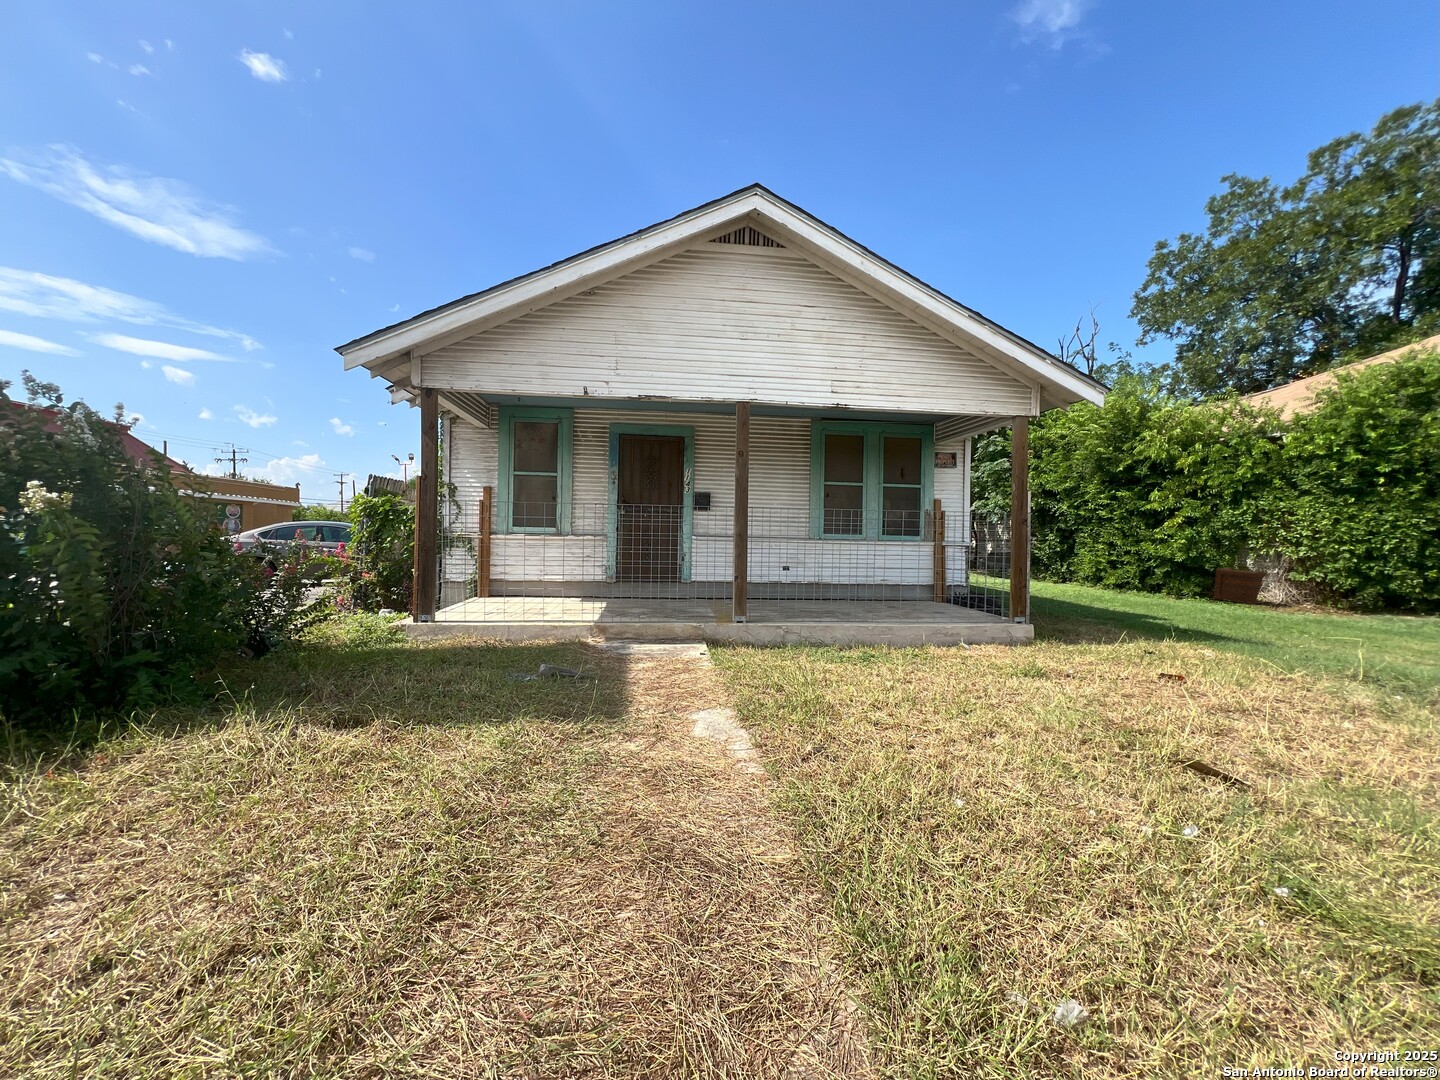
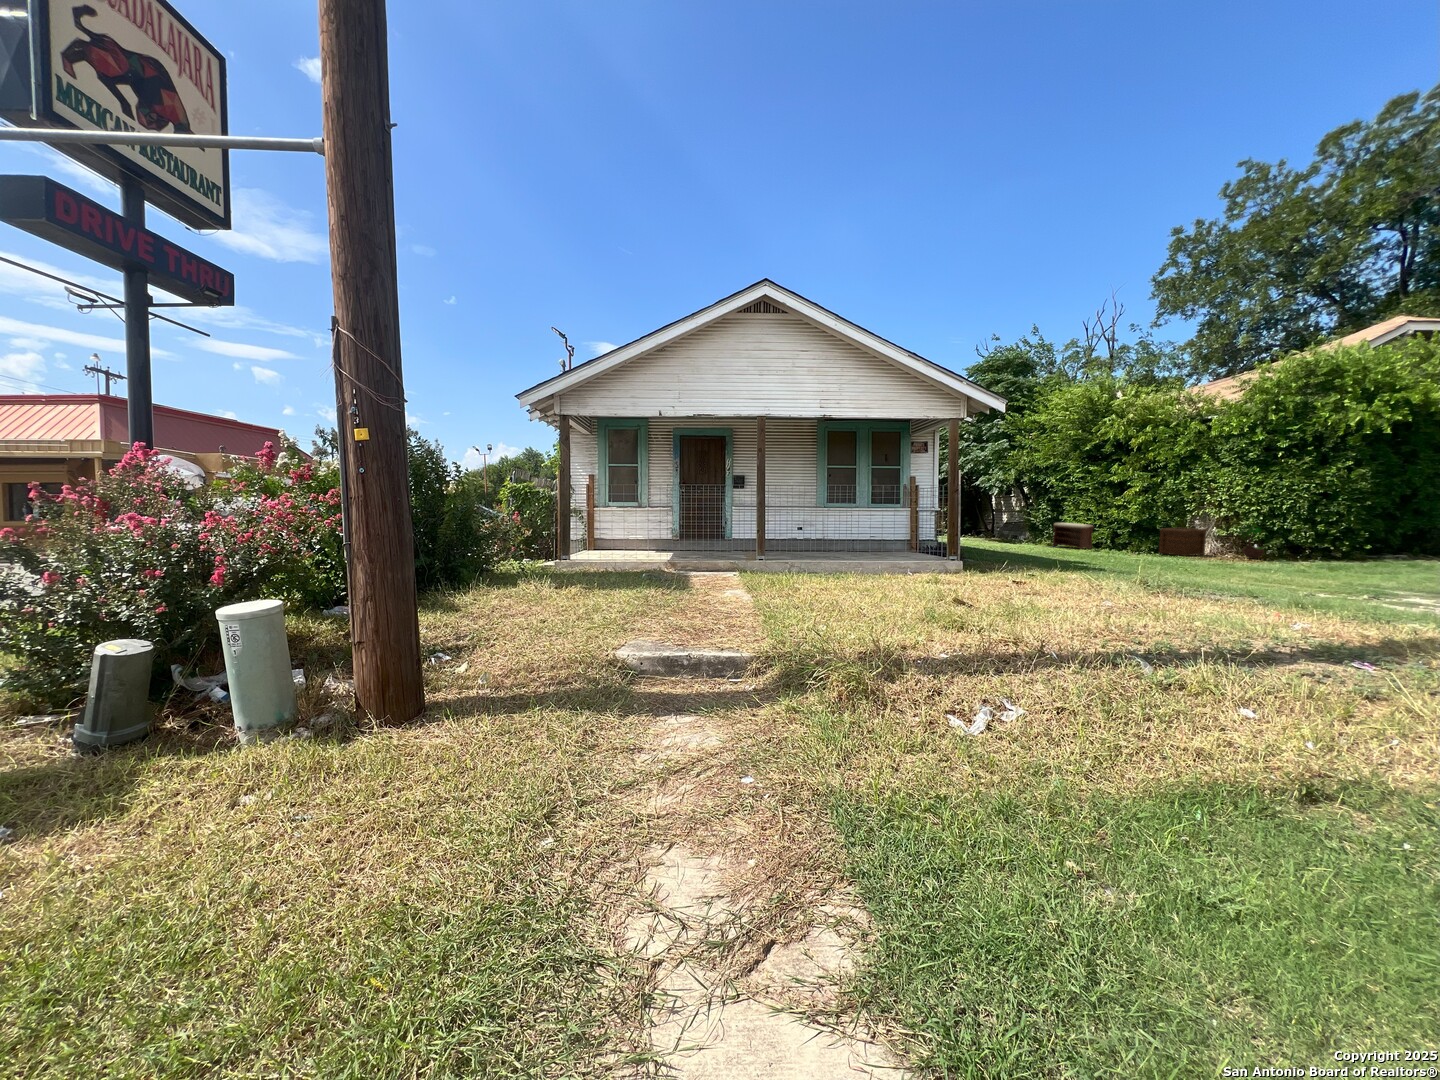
bench: none [1071,557,1126,591] -> present [1053,523,1094,549]
potted tree: none [1318,564,1358,610] -> present [1237,525,1264,559]

